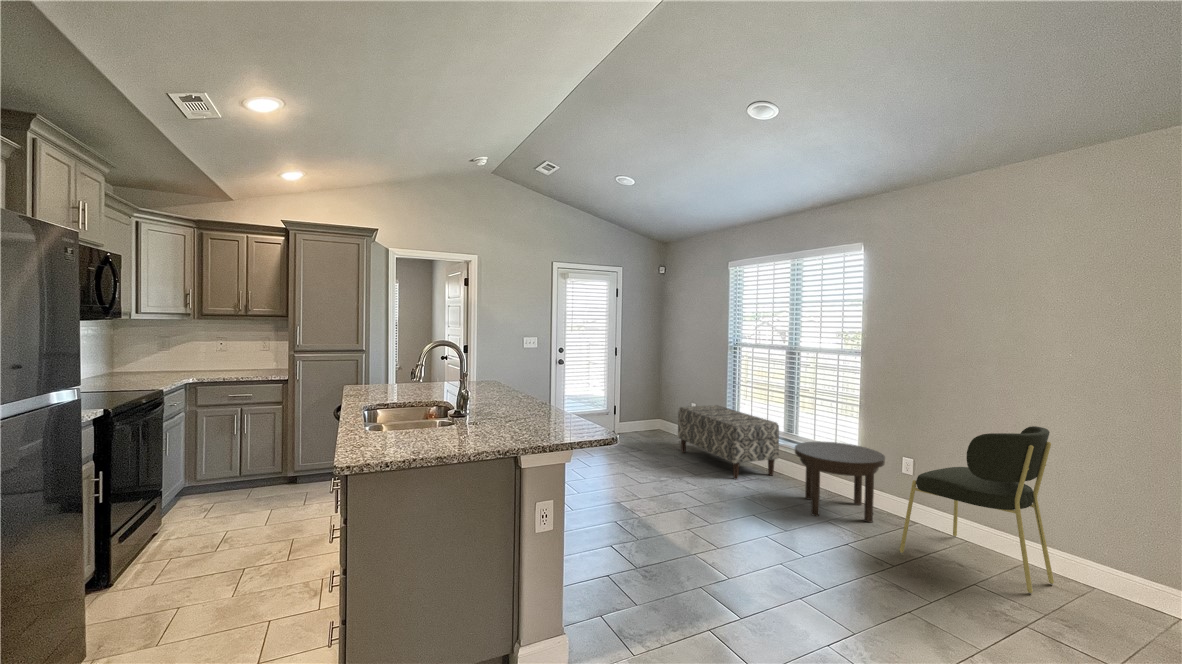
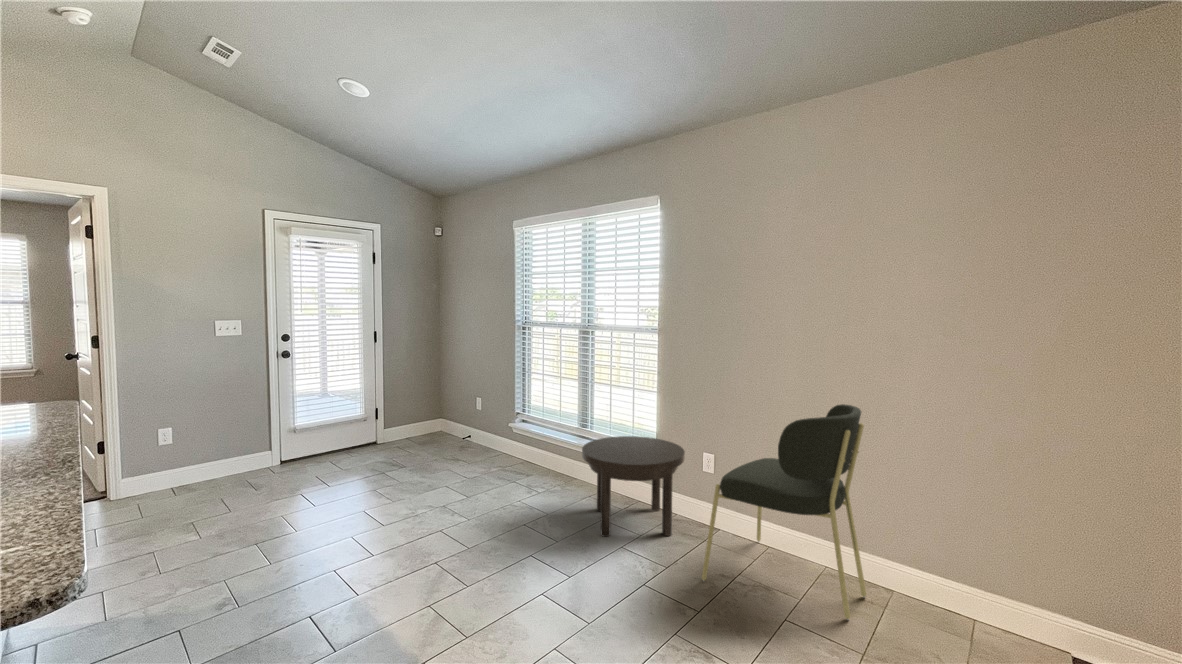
bench: present [678,405,779,479] -> none [453,398,570,493]

